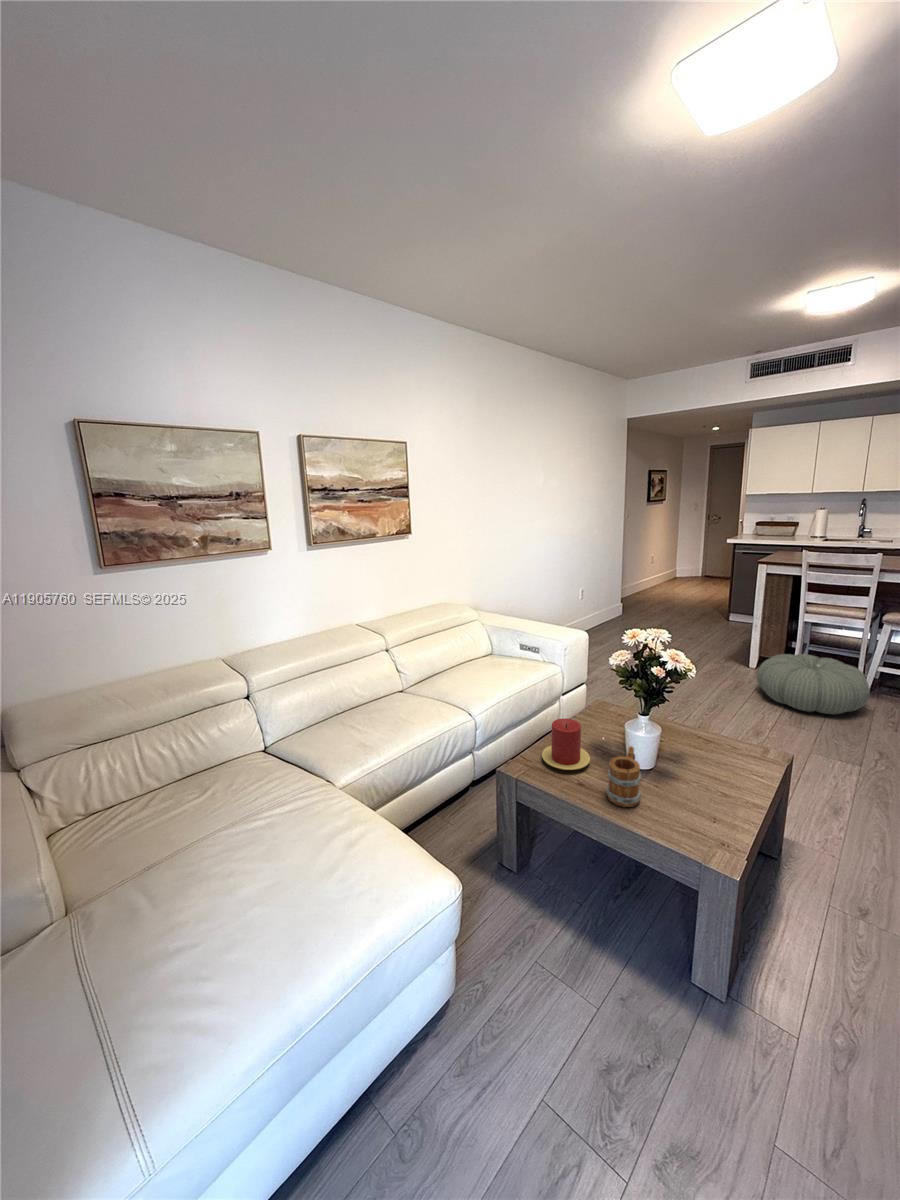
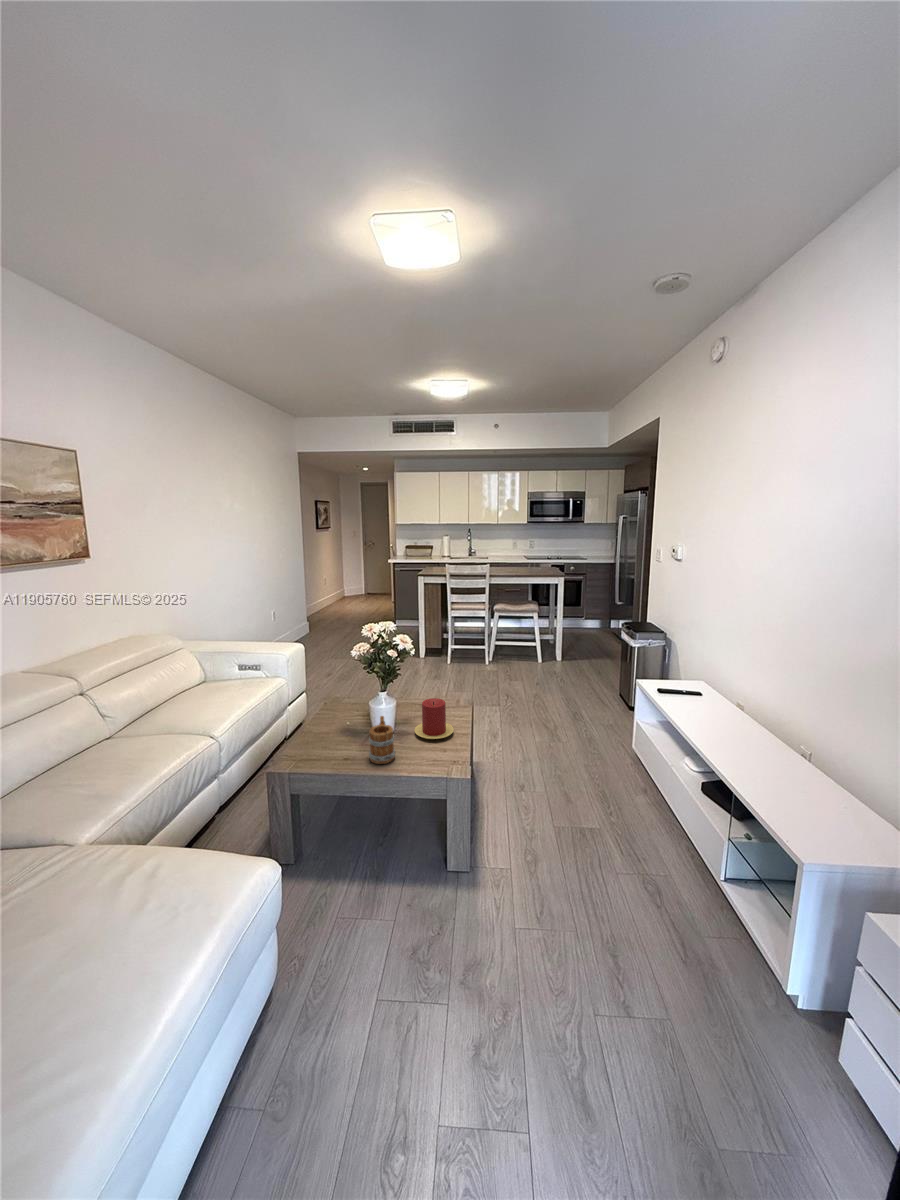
pouf: present [757,654,870,714] -> none [429,640,495,680]
candle: present [542,719,590,770] -> present [415,698,454,739]

